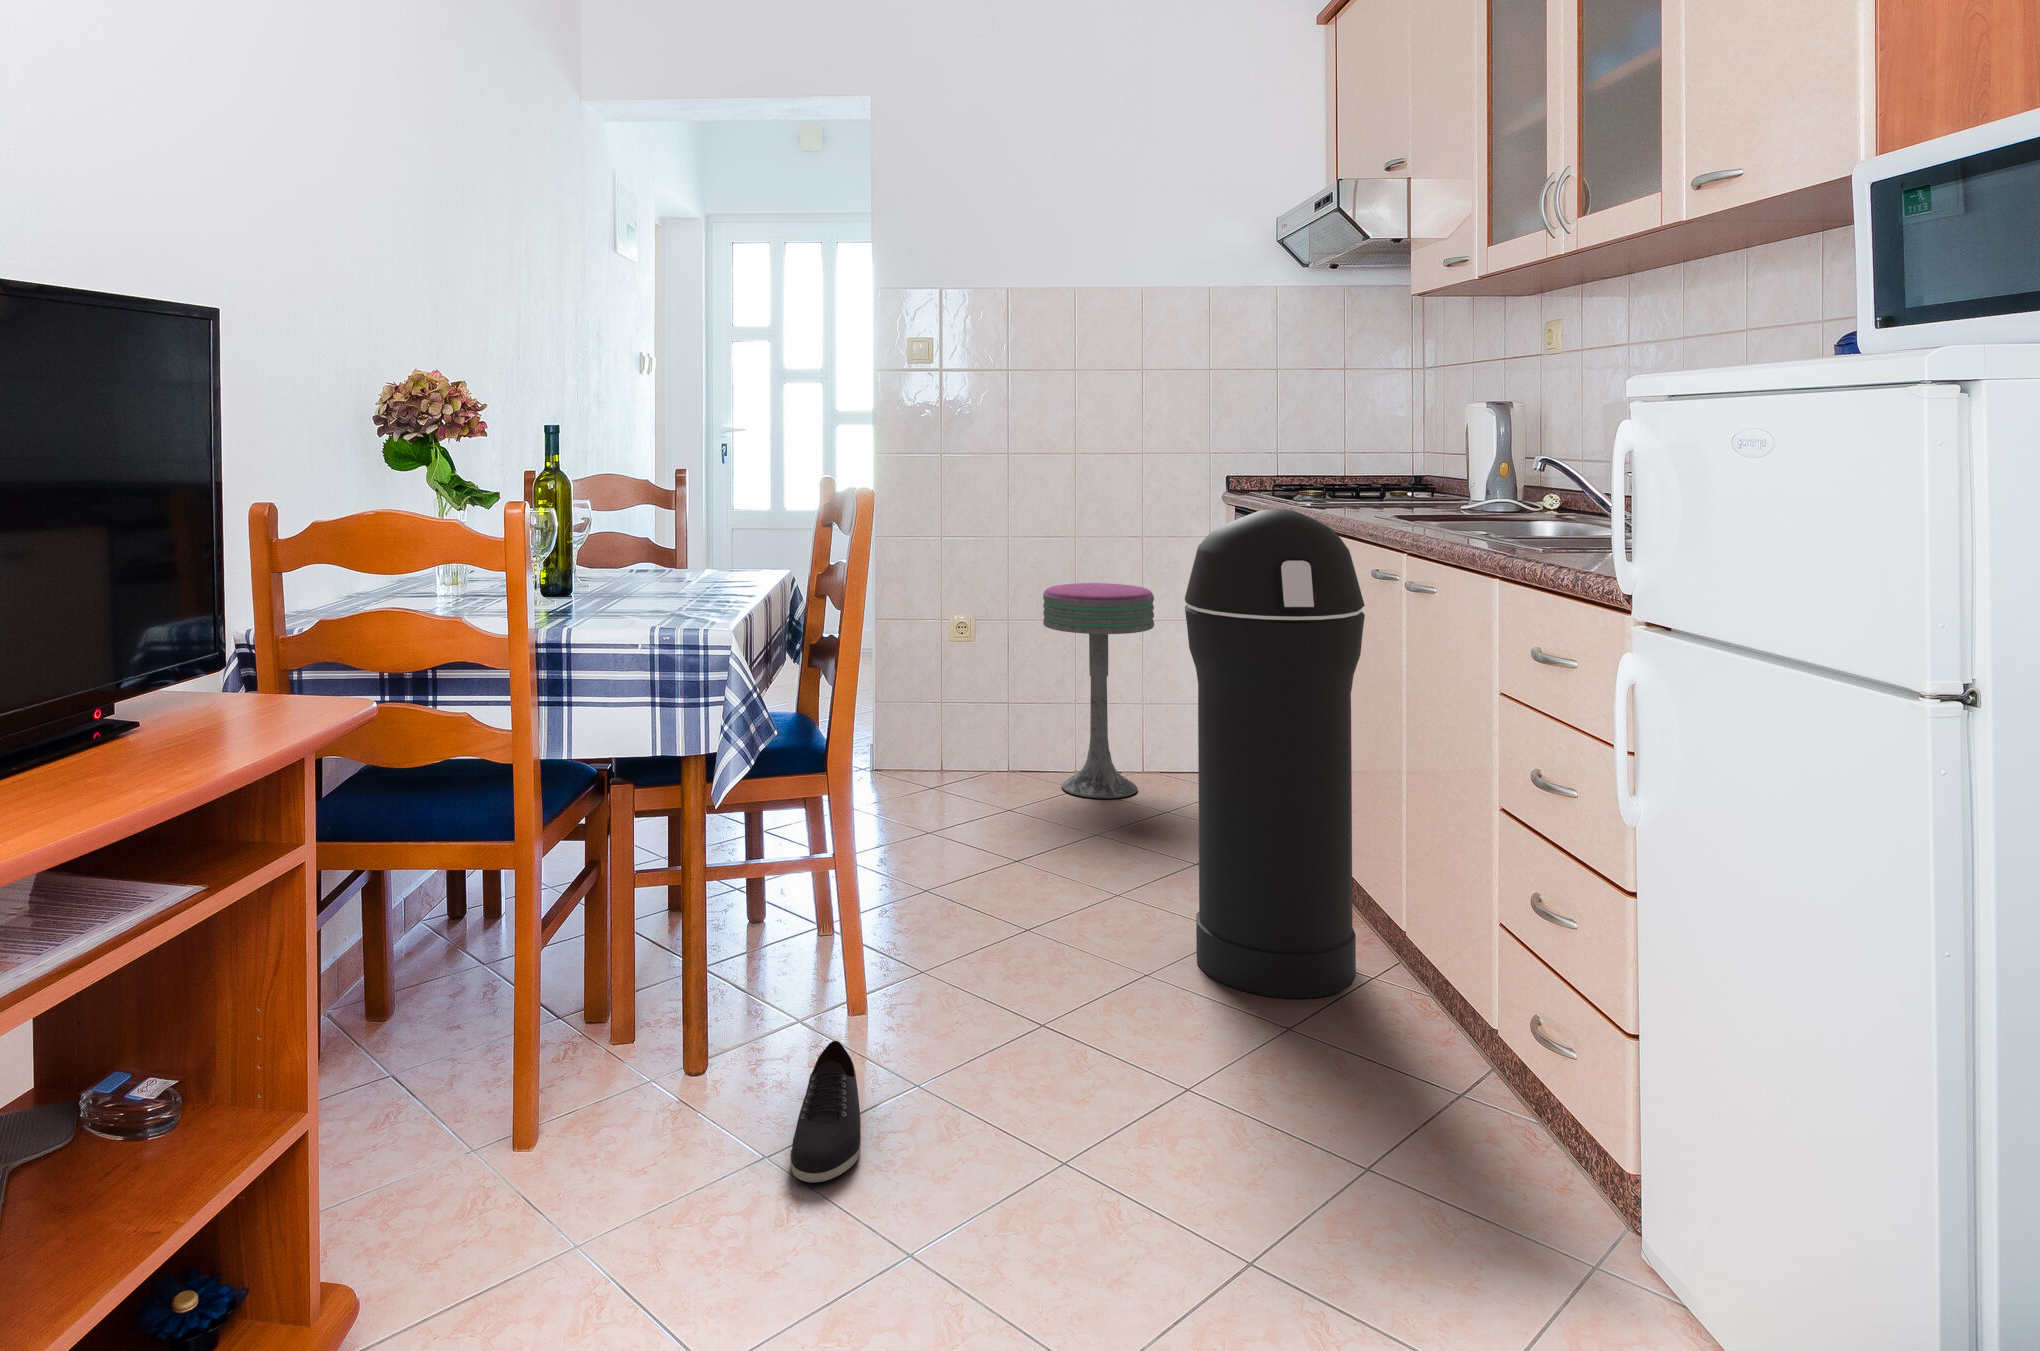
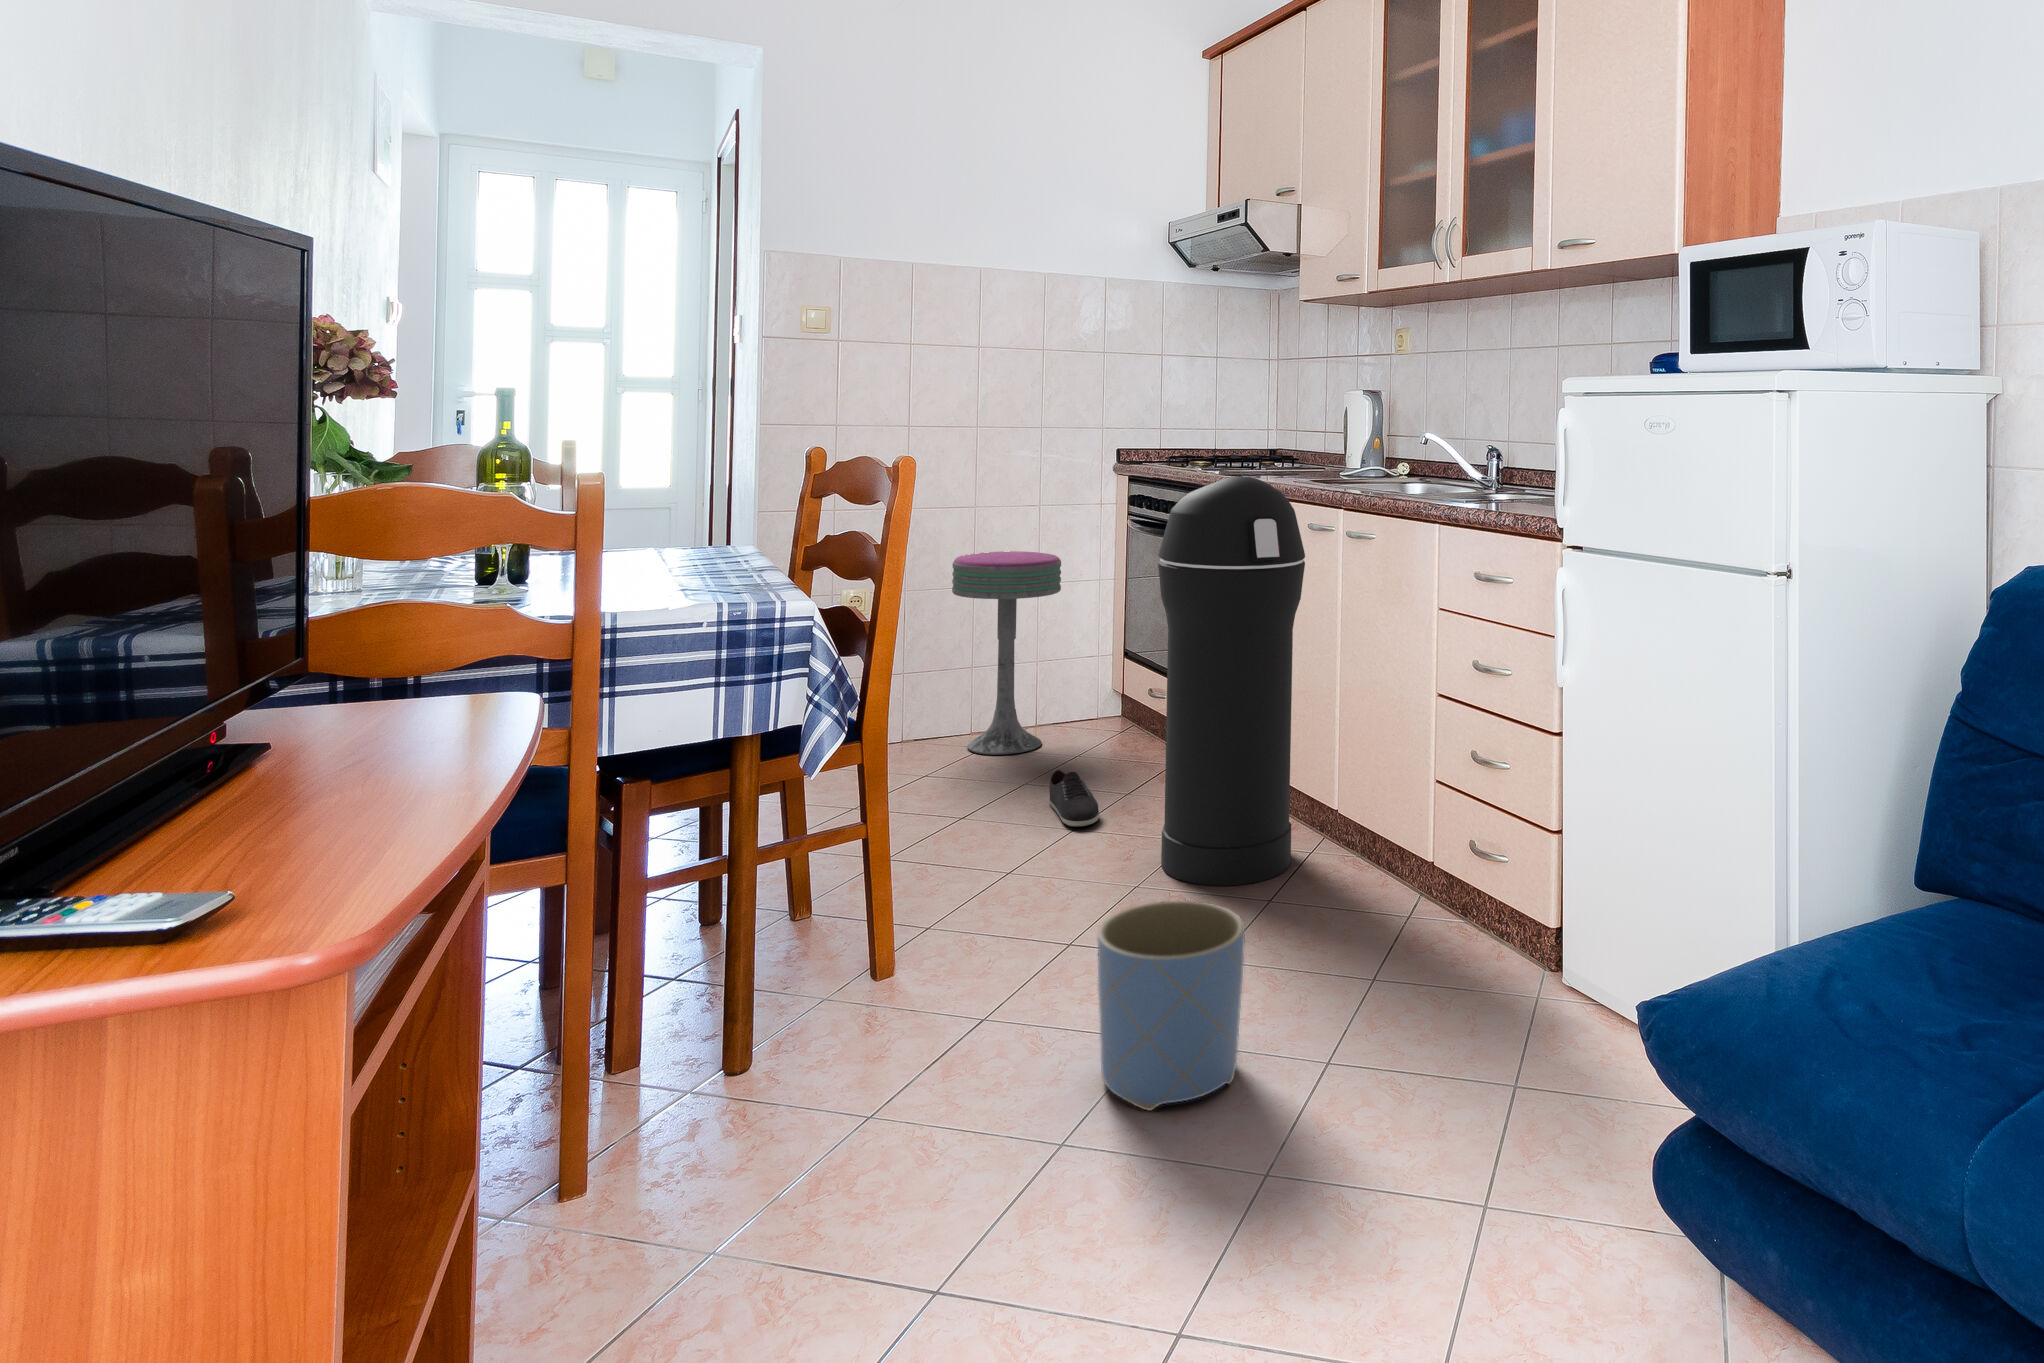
planter: none [996,1004,1168,1255] -> present [1098,901,1245,1110]
shoe: present [790,1041,861,1182] -> present [1049,770,1099,826]

